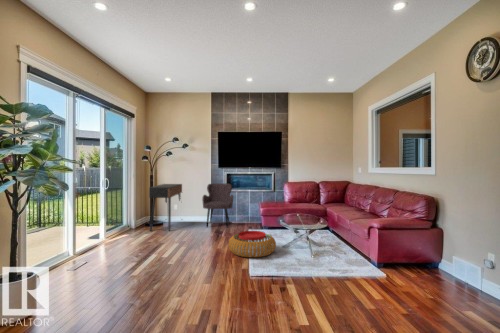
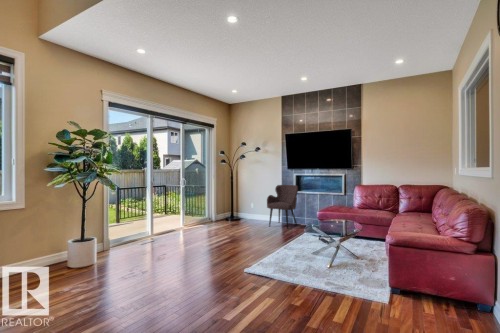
console table: present [149,184,182,231] -> none [220,184,259,226]
pouf: present [229,231,276,257] -> none [253,231,301,258]

